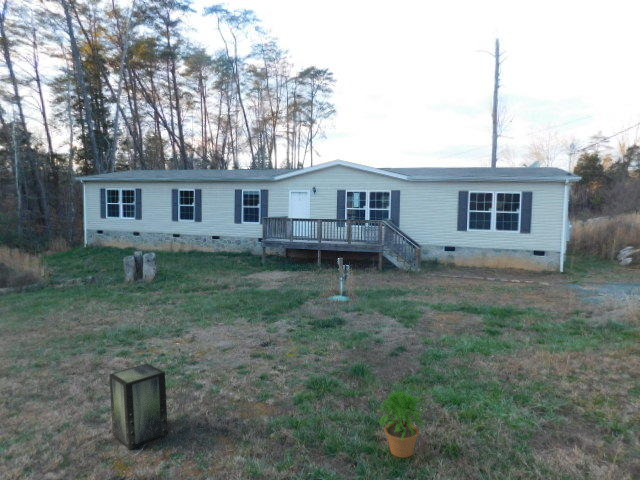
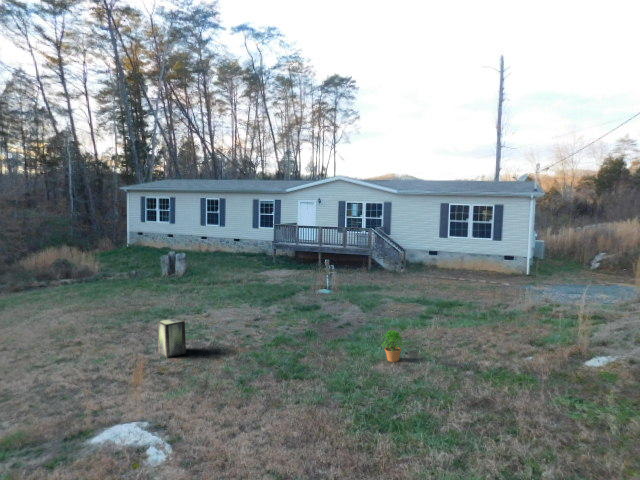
potted plant: present [380,391,424,458] -> present [382,330,403,362]

